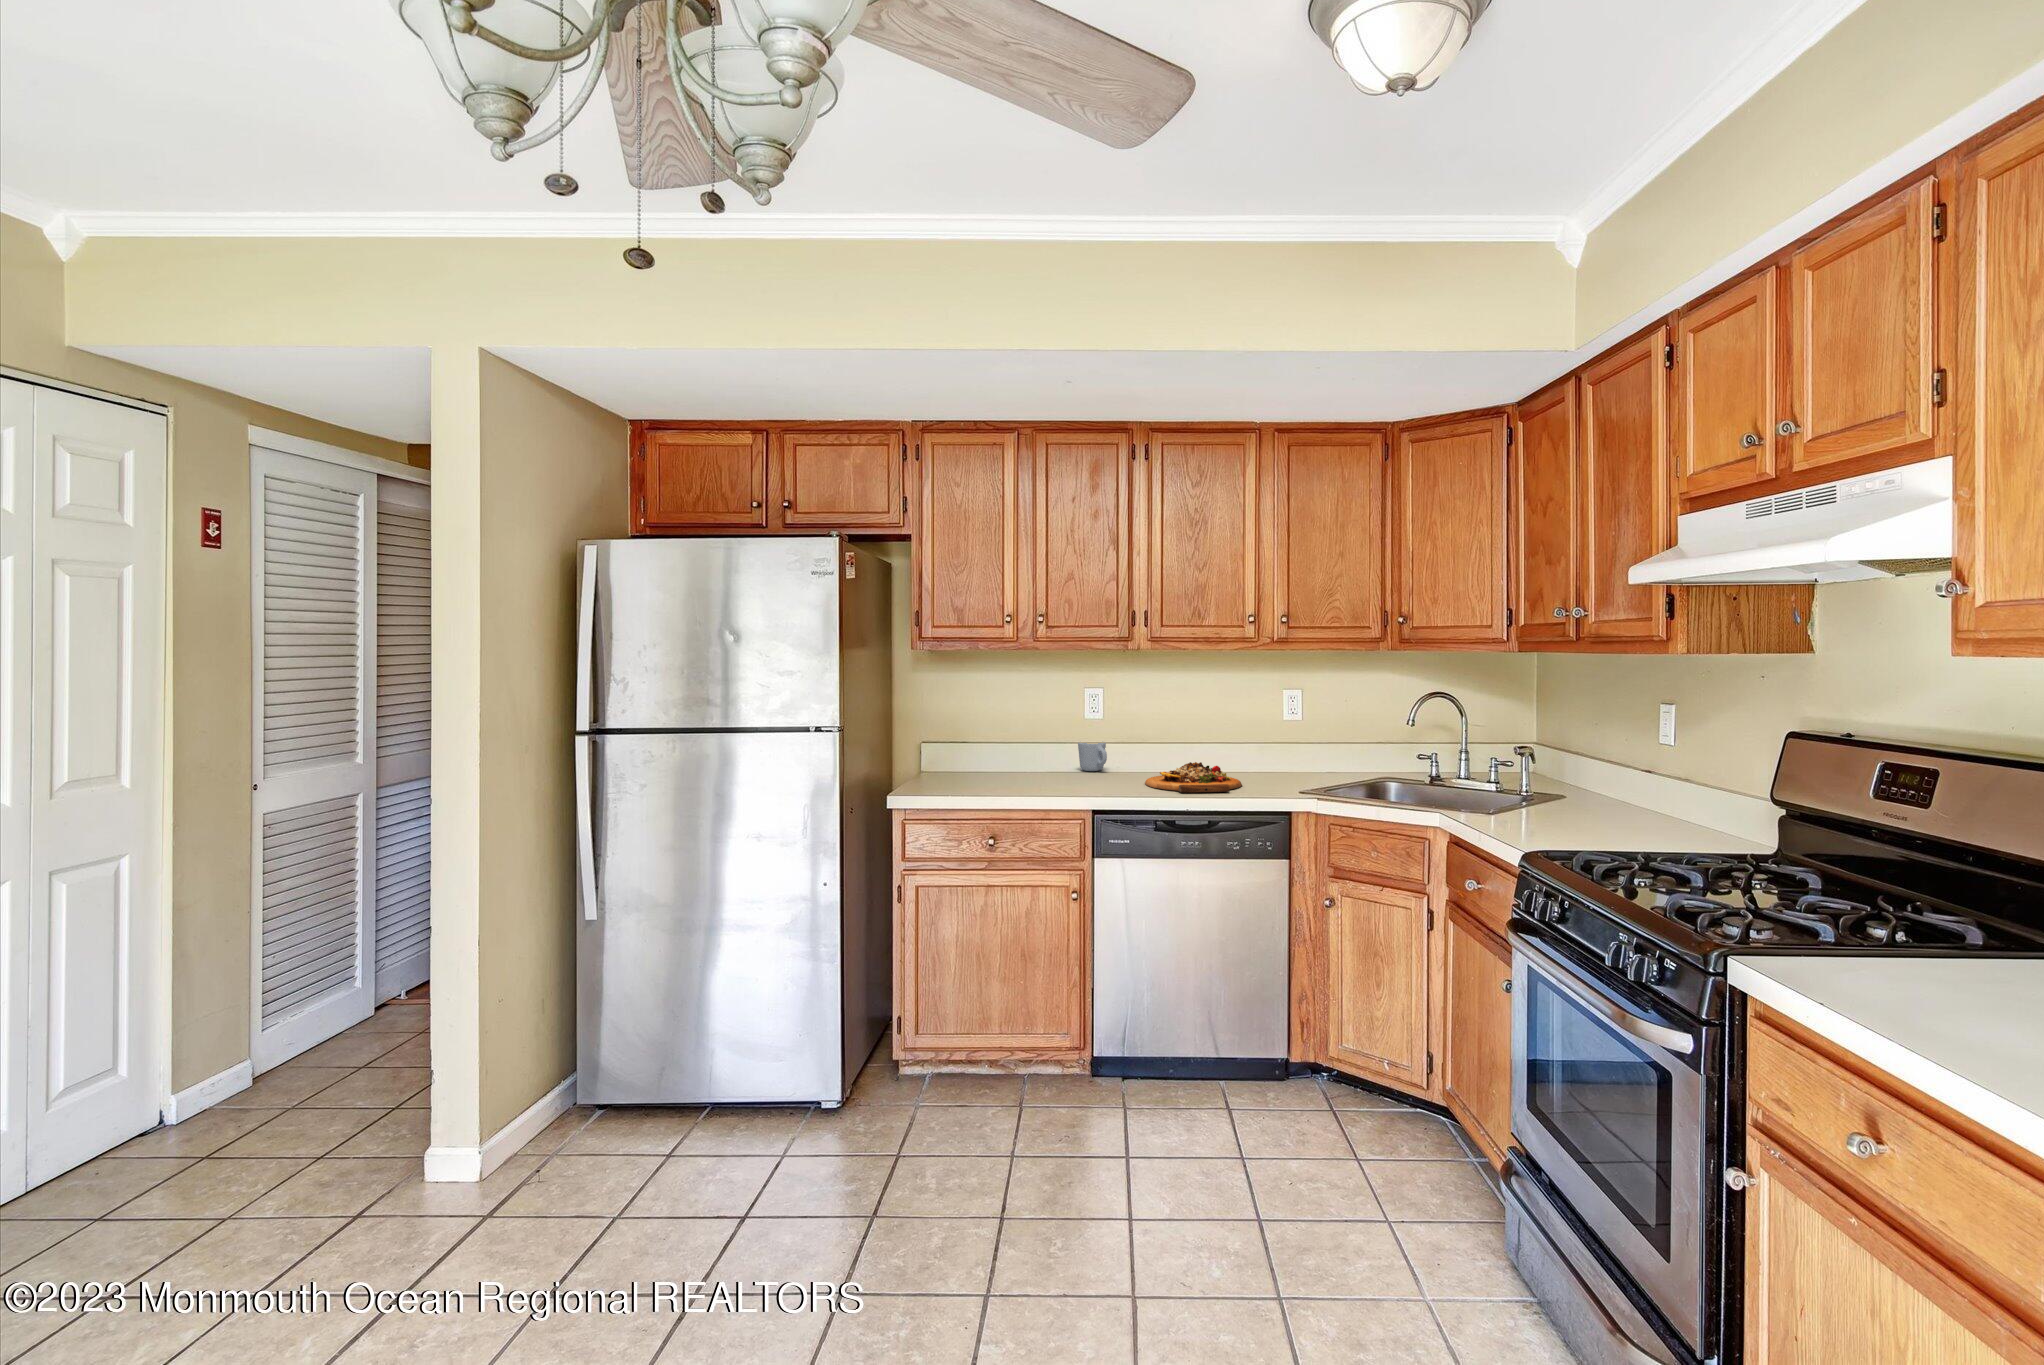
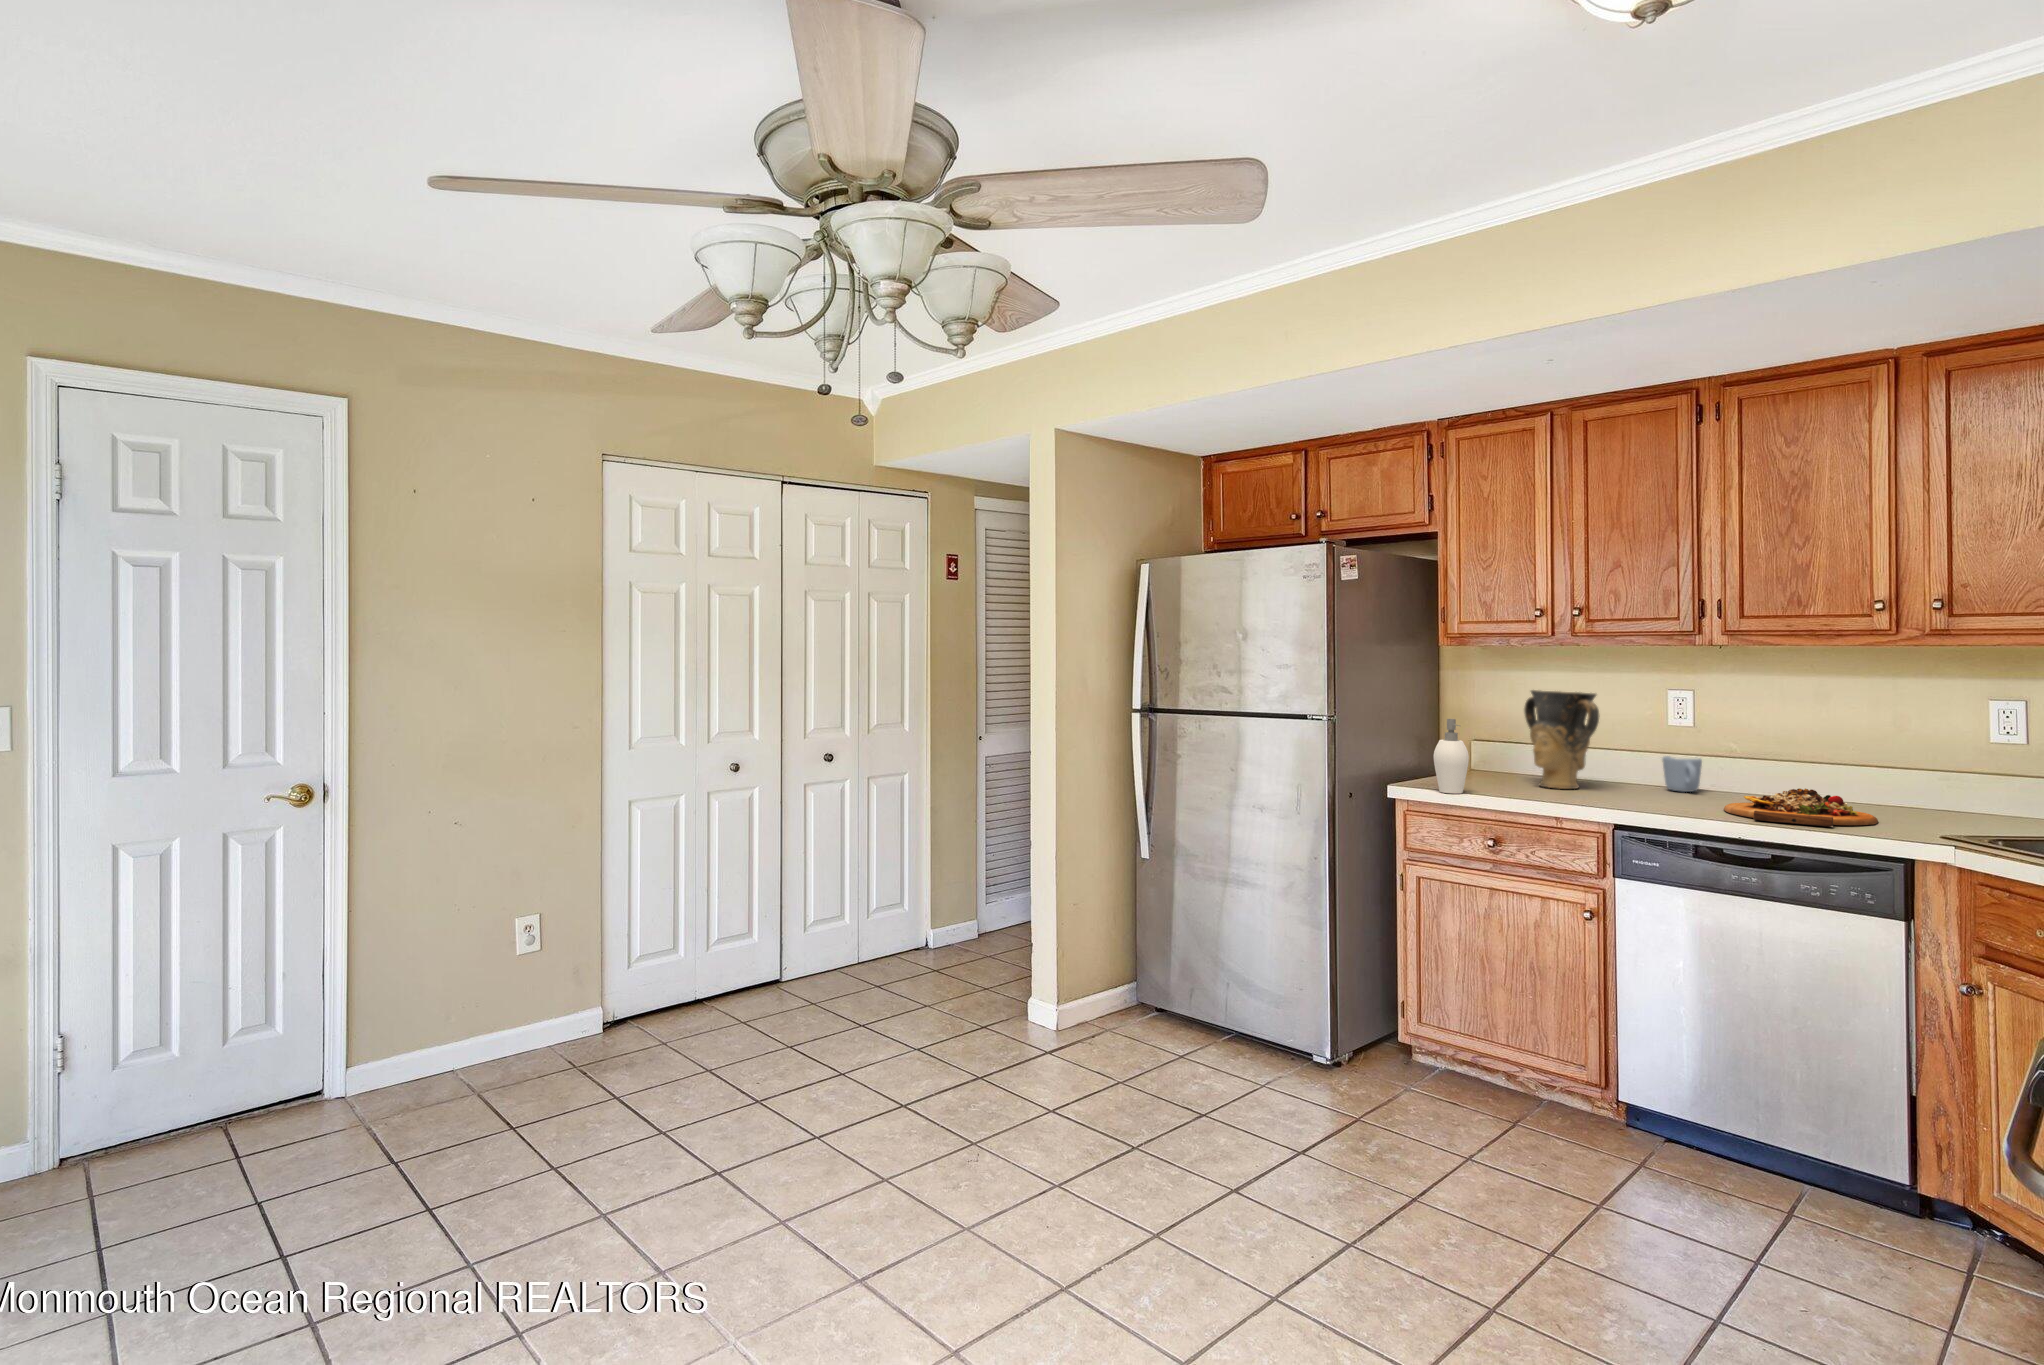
vase: none [976,690,1046,780] -> present [1524,690,1599,789]
soap dispenser: none [925,723,958,797] -> present [1433,719,1469,794]

